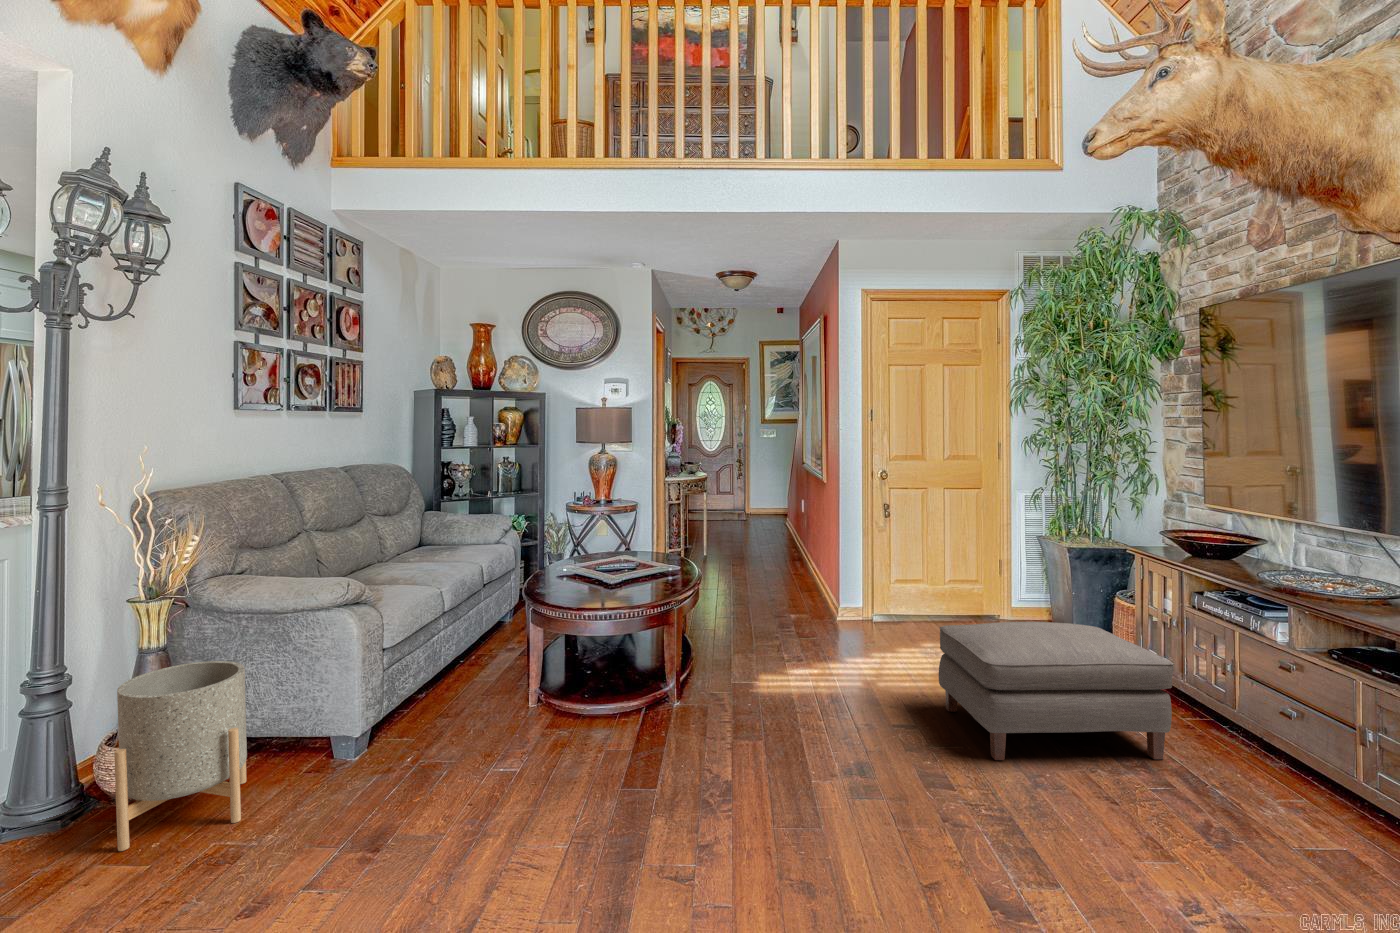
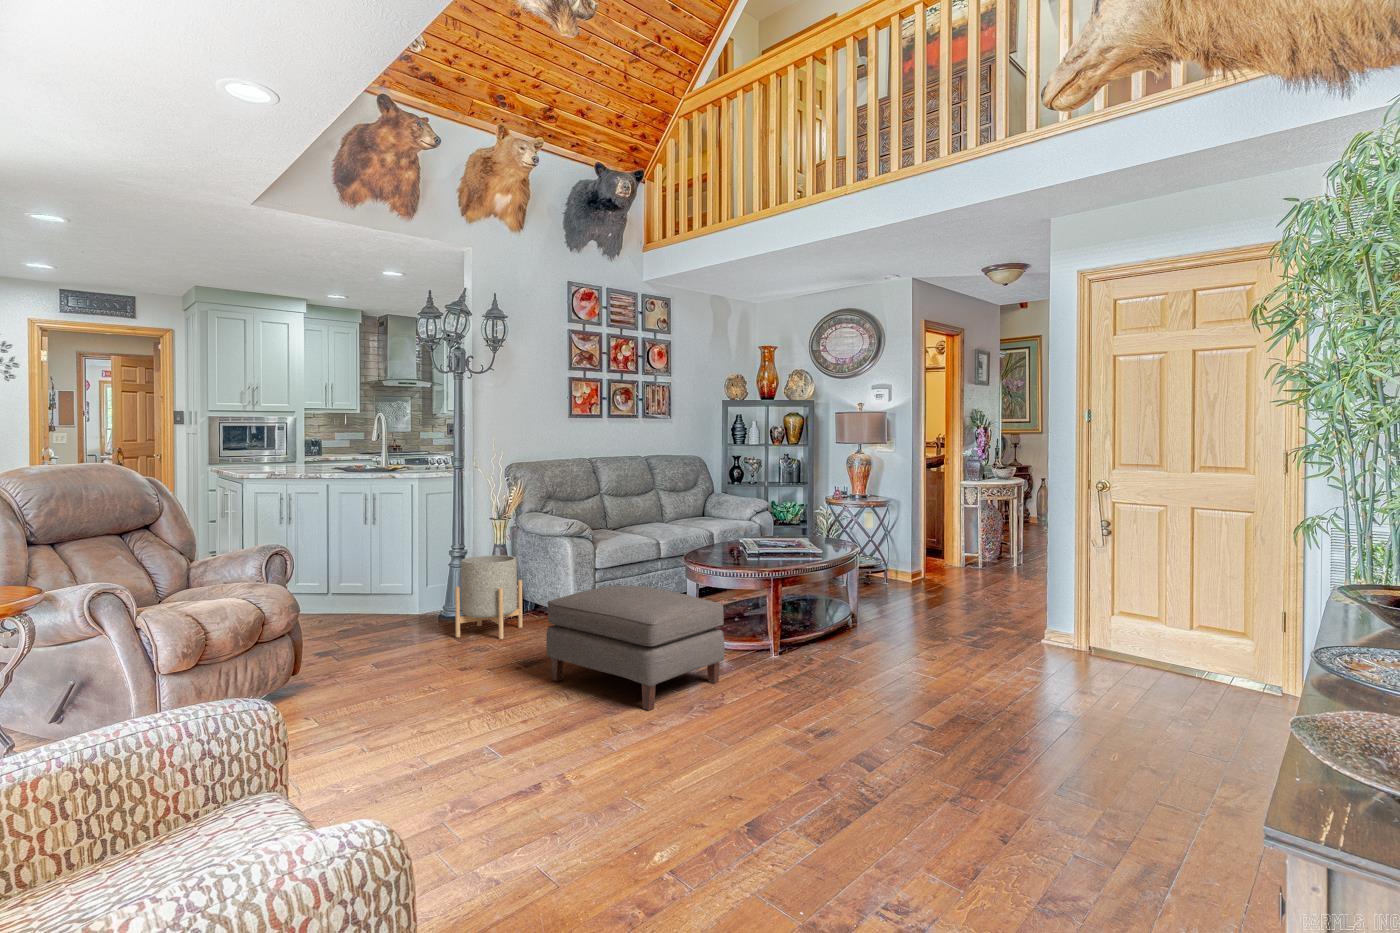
ottoman: present [939,622,1174,760] -> present [547,586,725,710]

